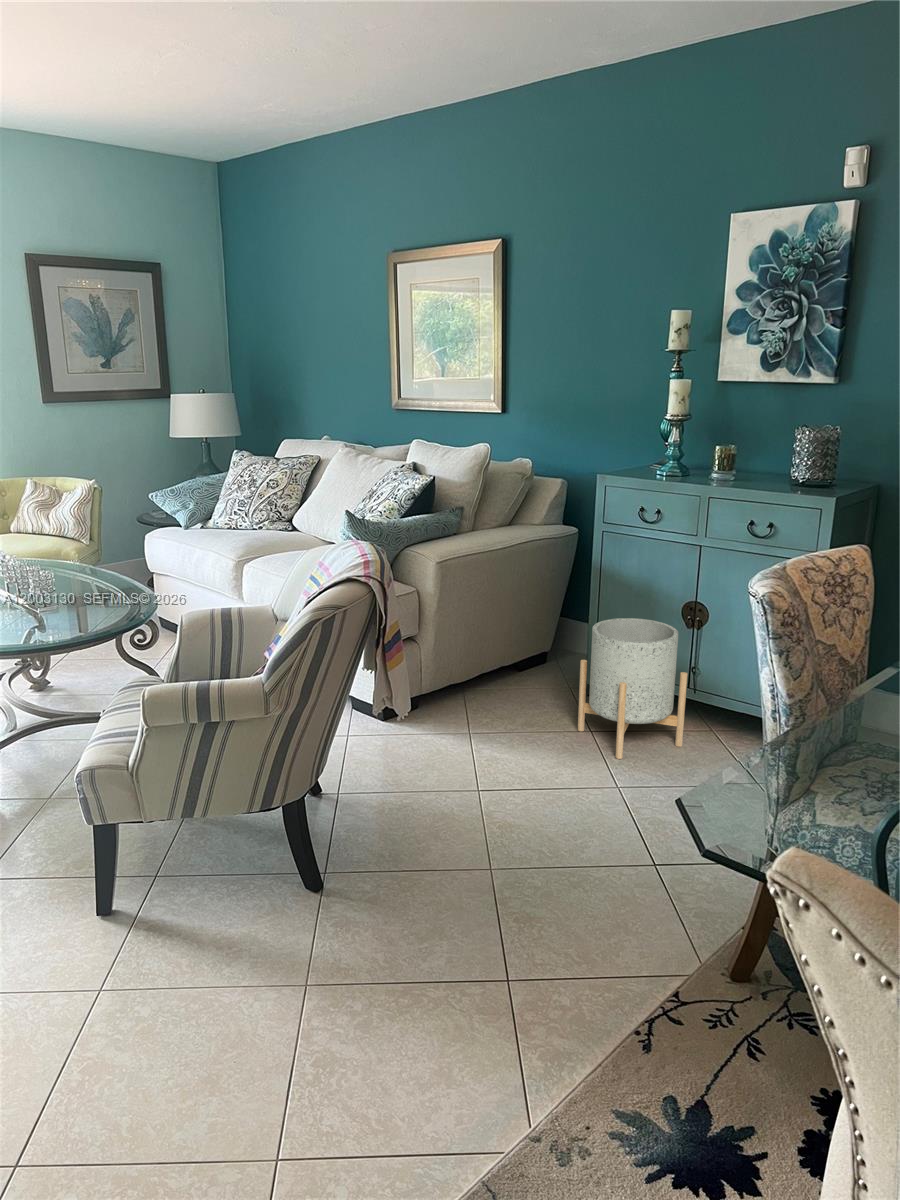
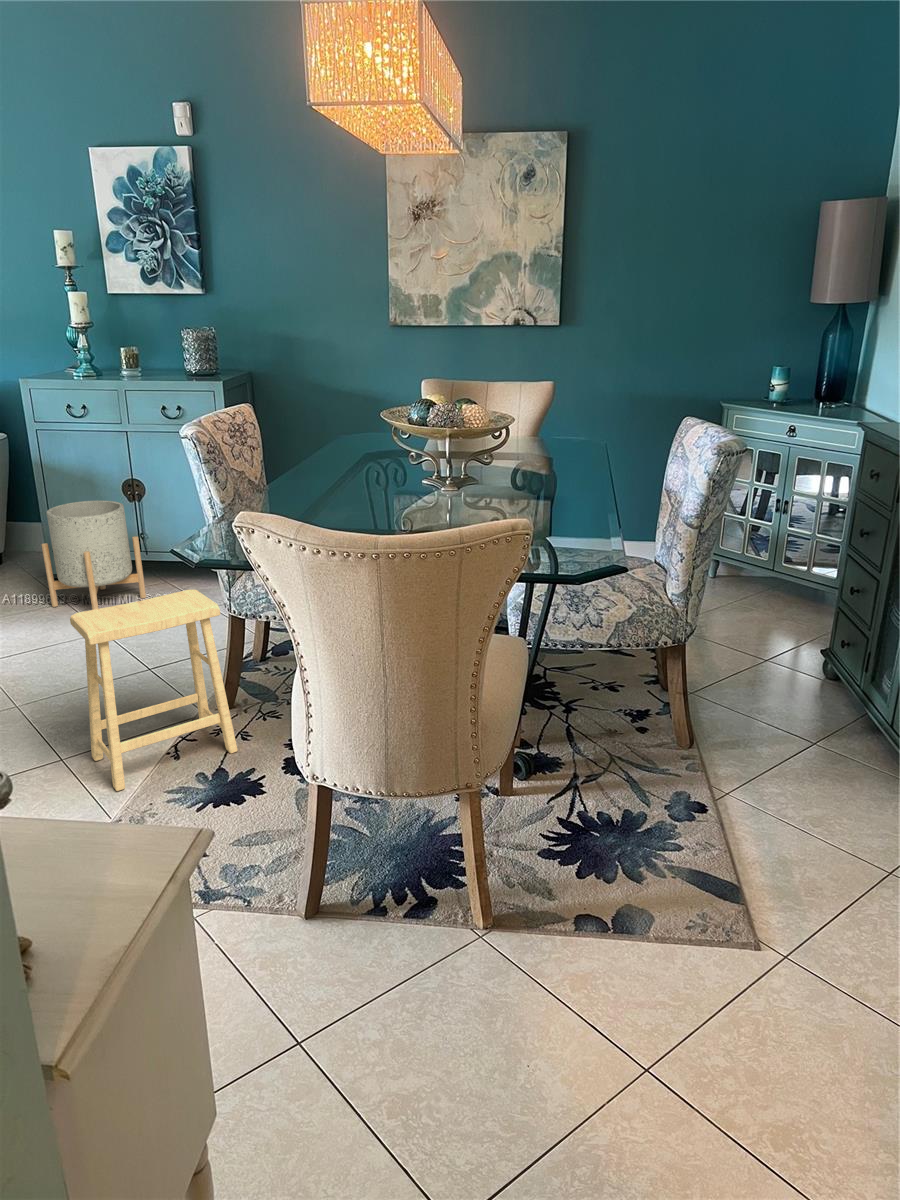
footstool: none [544,812,750,1076] -> present [70,590,238,791]

